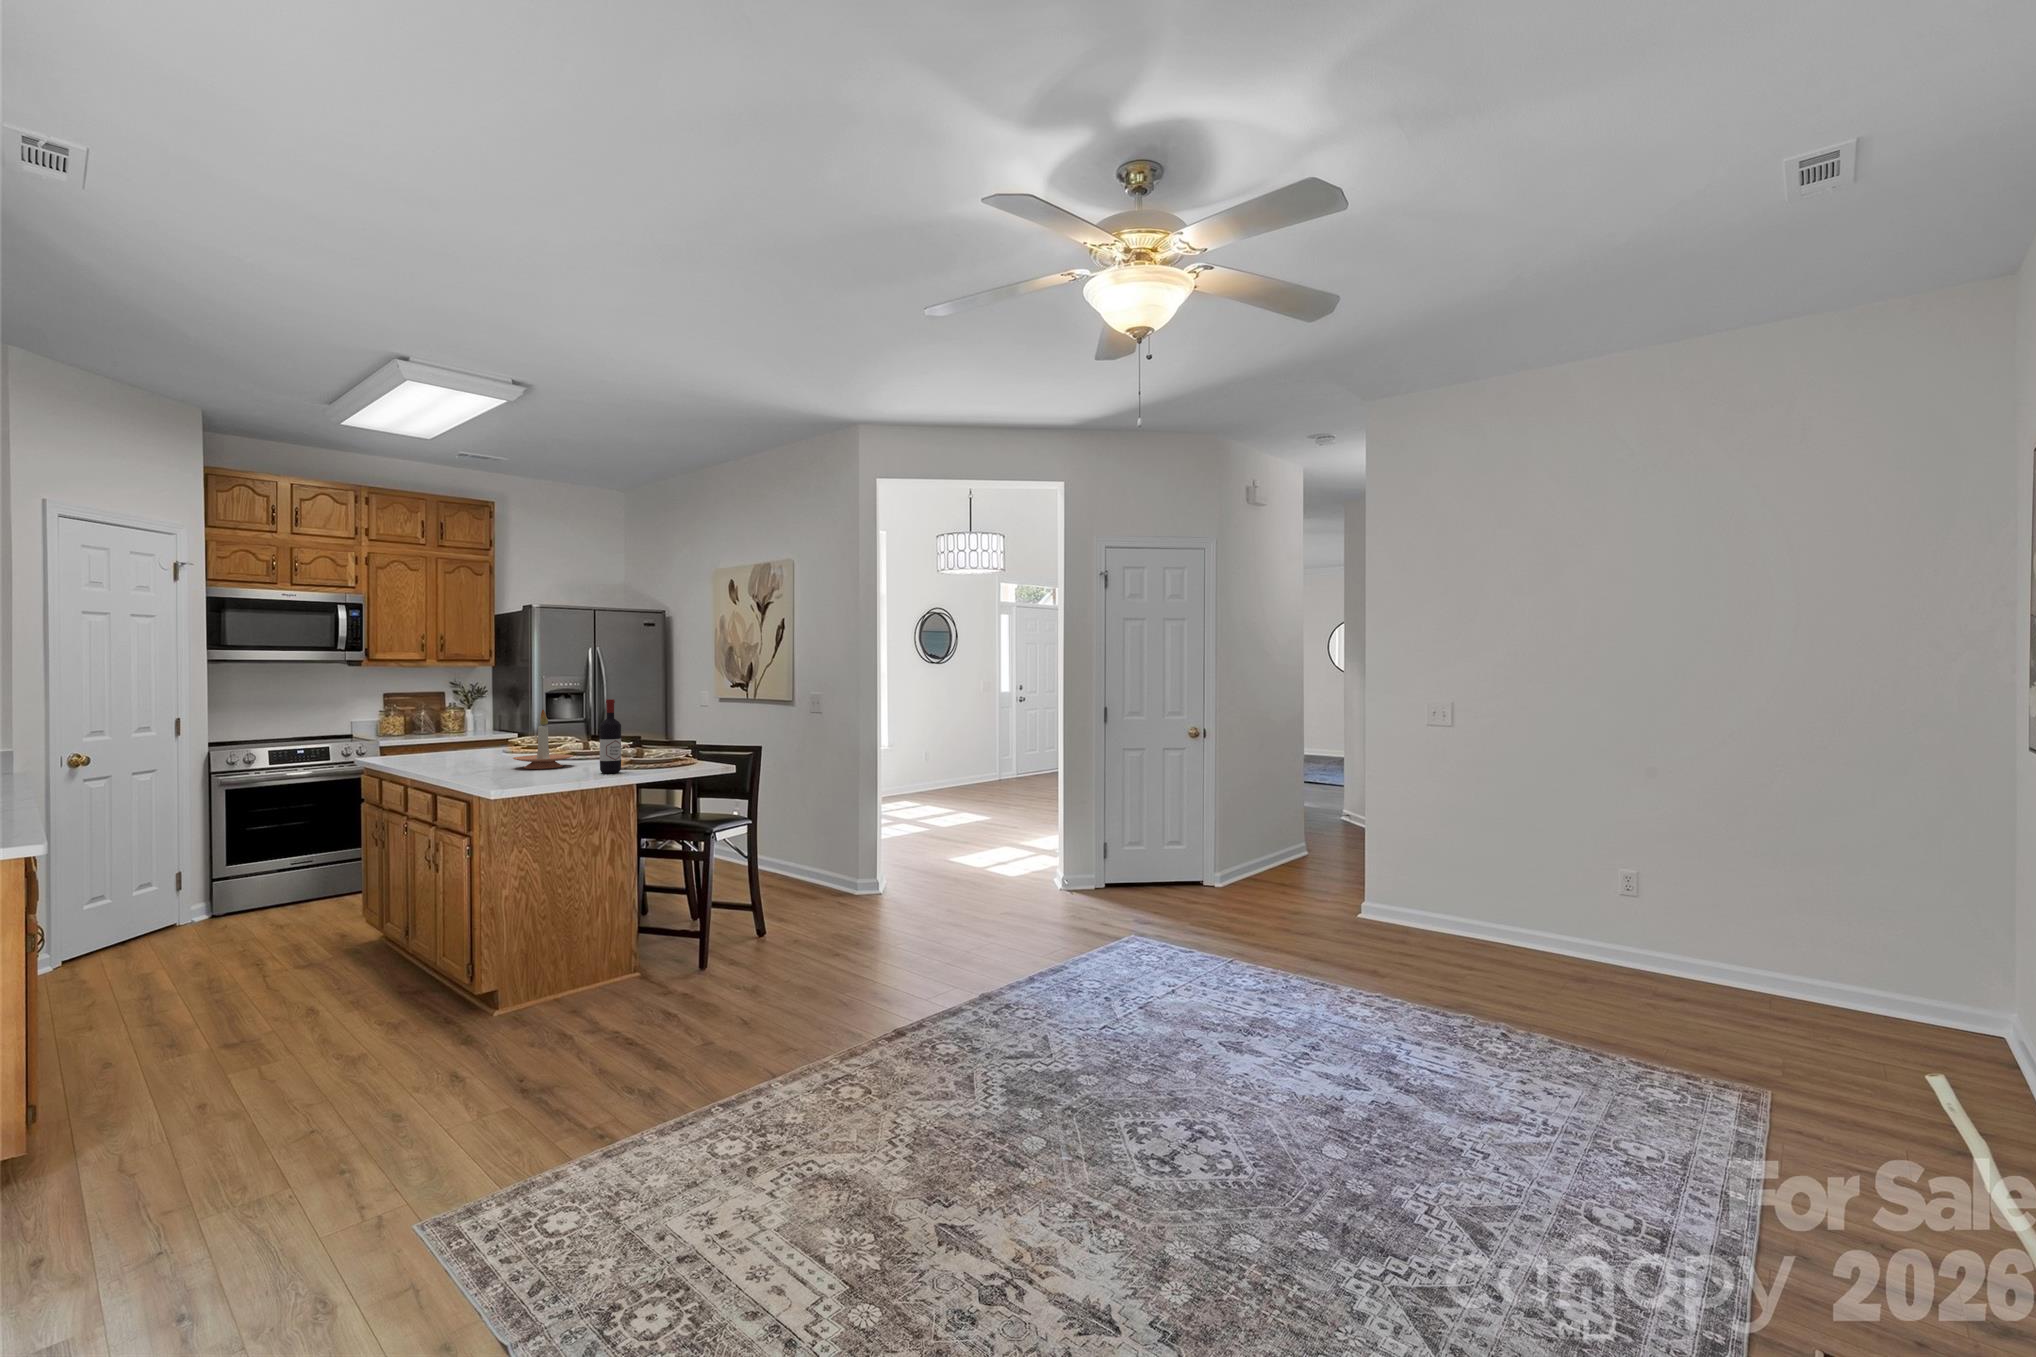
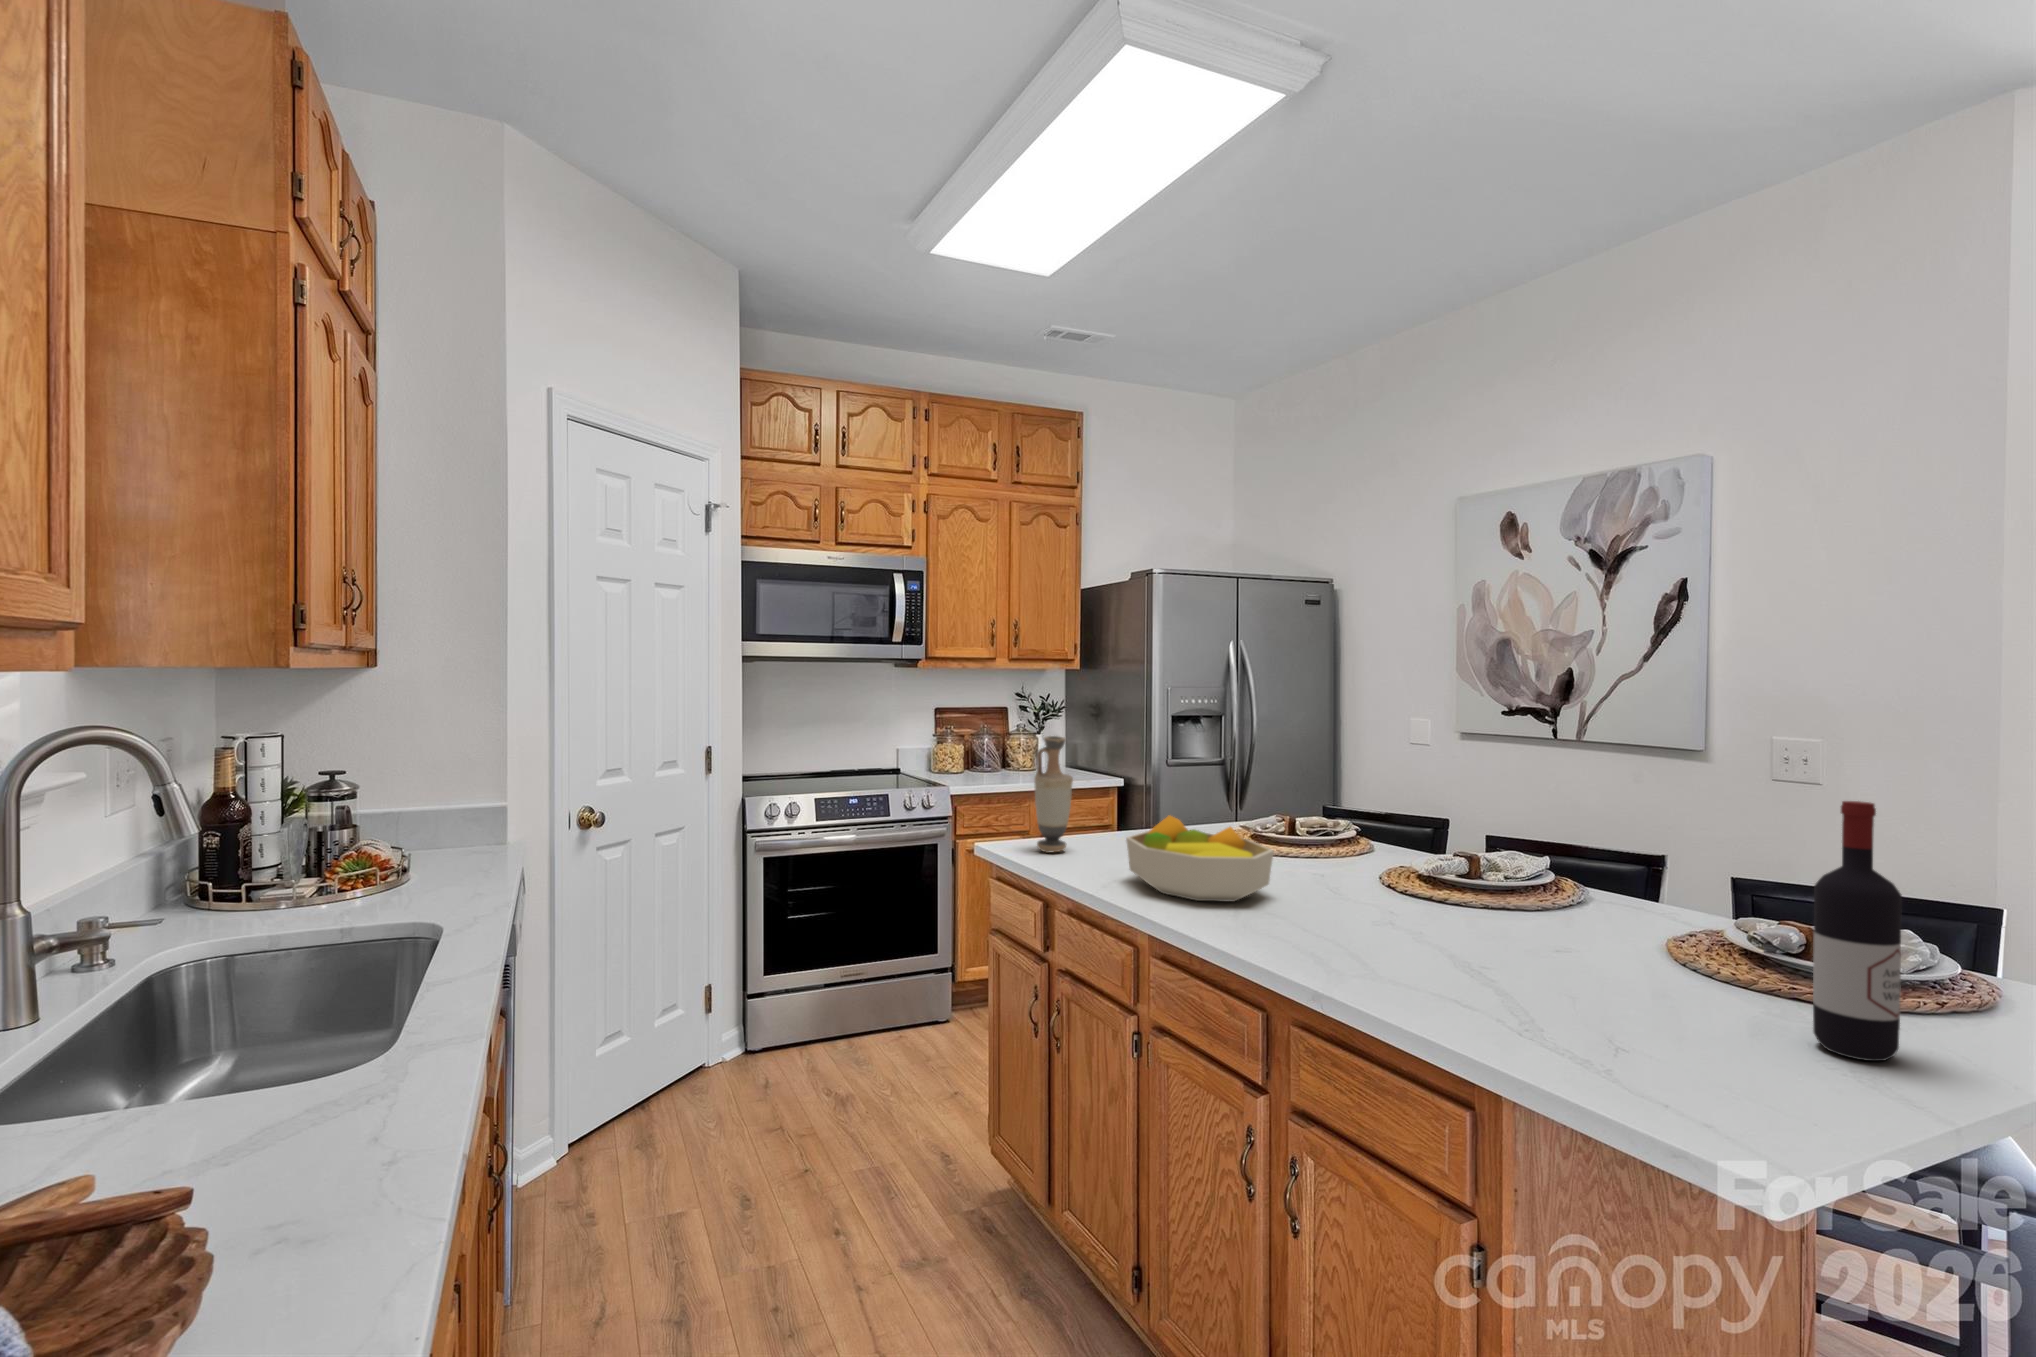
vase: none [388,698,411,756] -> present [1034,736,1073,853]
candle holder: present [513,710,573,769] -> none [1417,801,1583,976]
fruit bowl: none [422,730,488,763] -> present [1126,815,1274,901]

